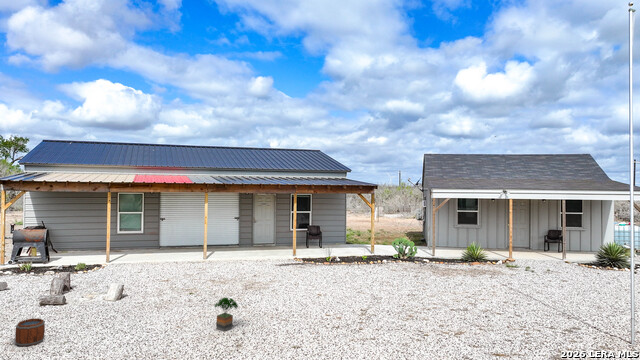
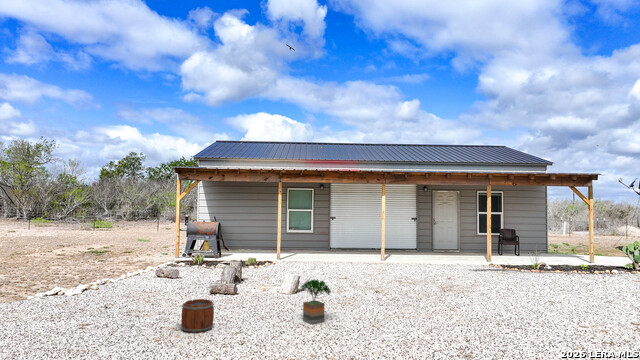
potted tree: present [215,298,238,331] -> present [301,280,331,324]

